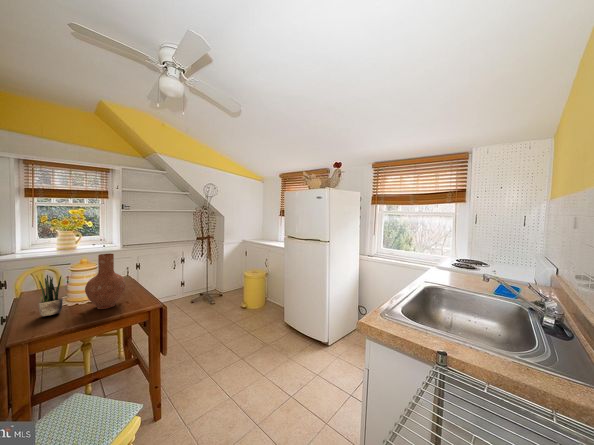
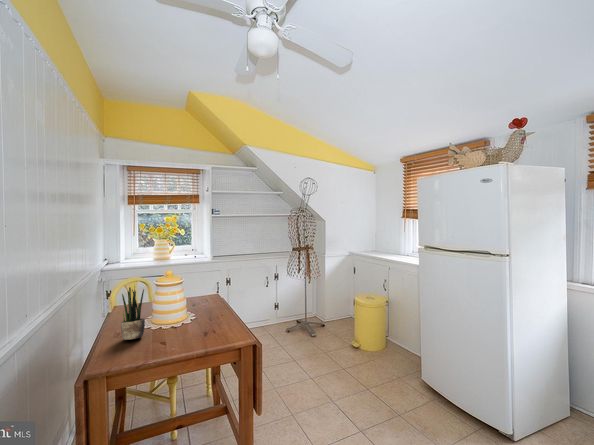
vase: present [85,253,126,309] -> none [167,263,212,337]

